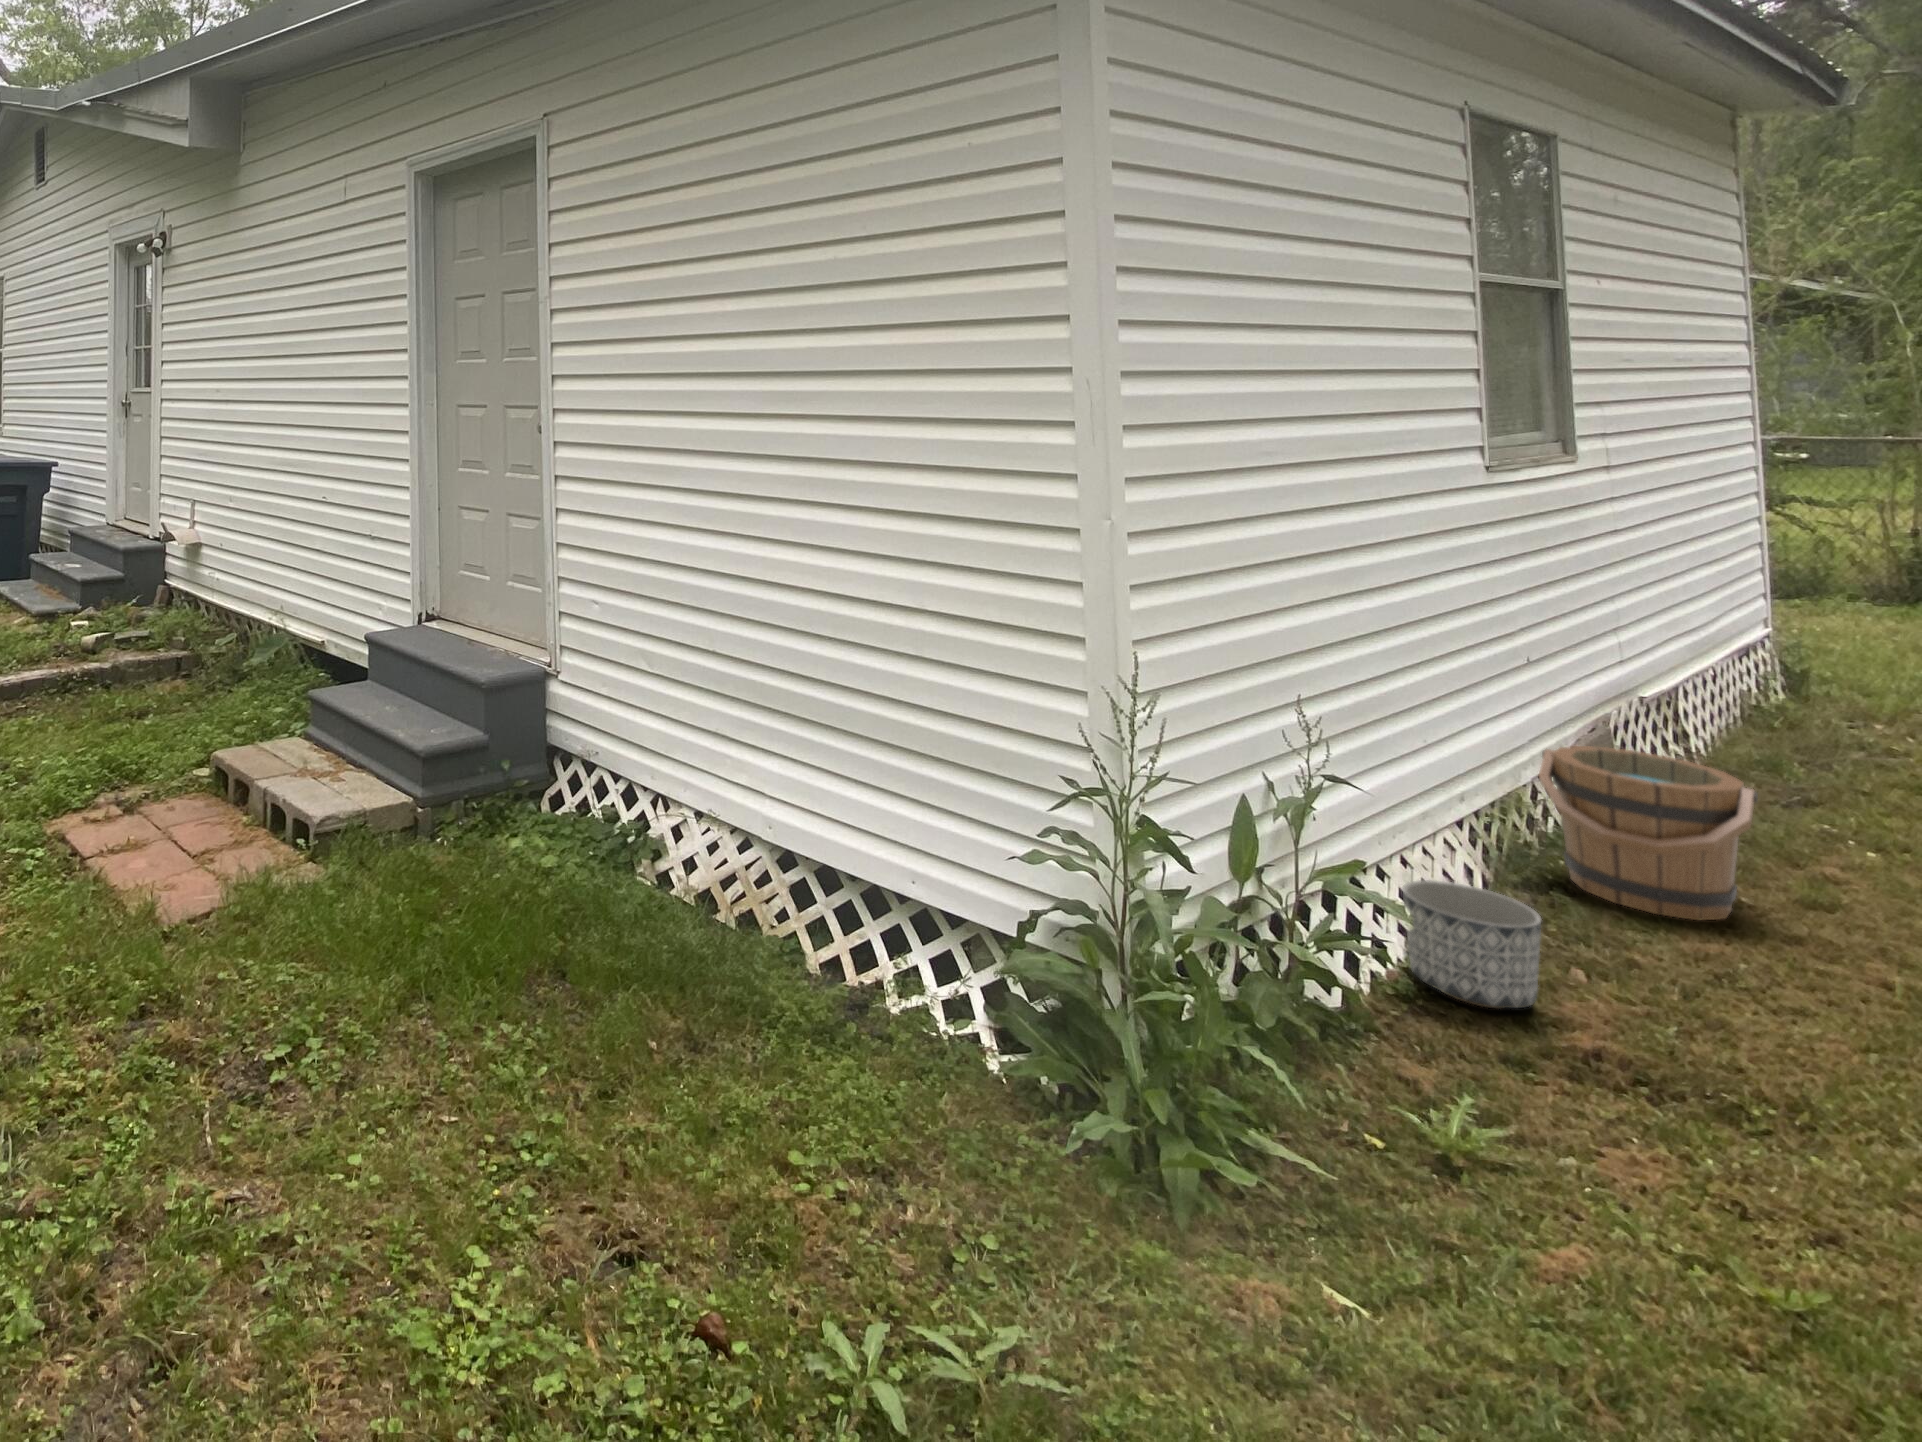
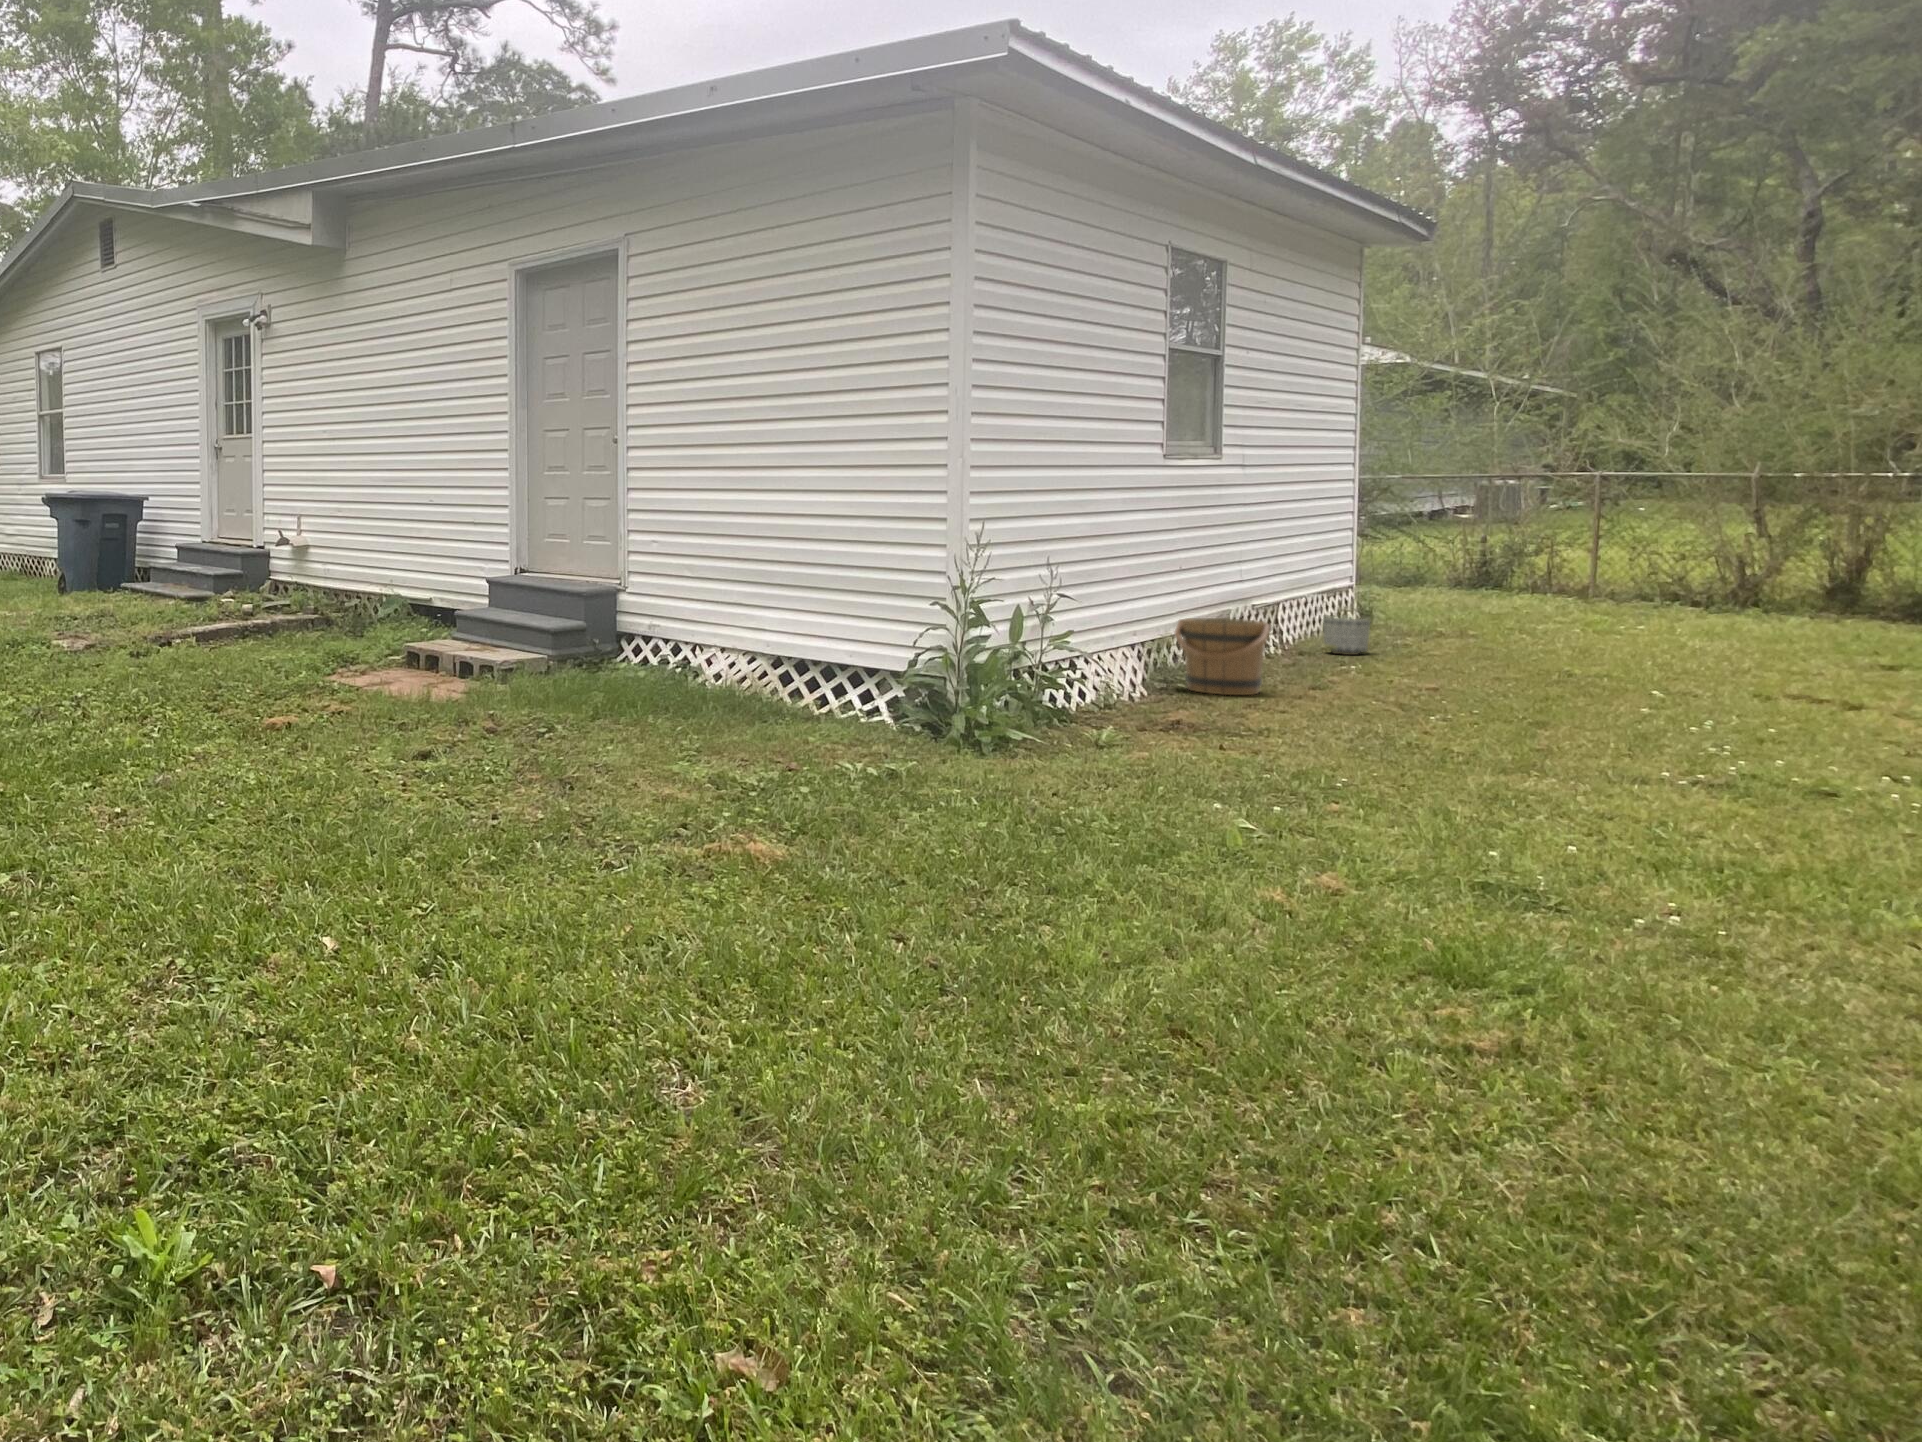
planter: present [1403,880,1541,1009] -> present [1323,618,1370,655]

